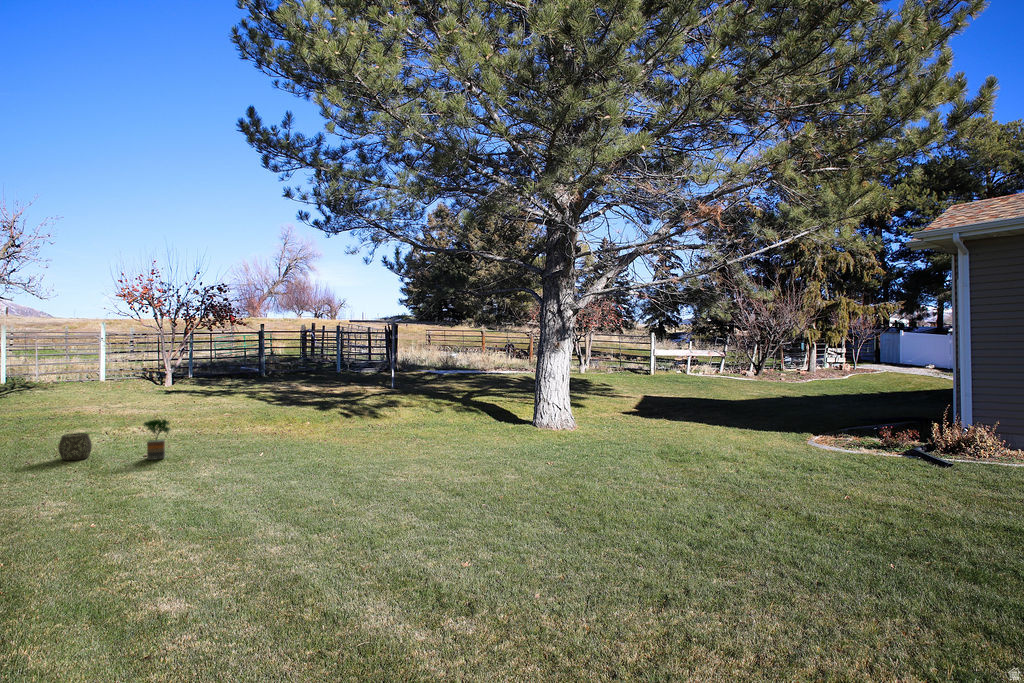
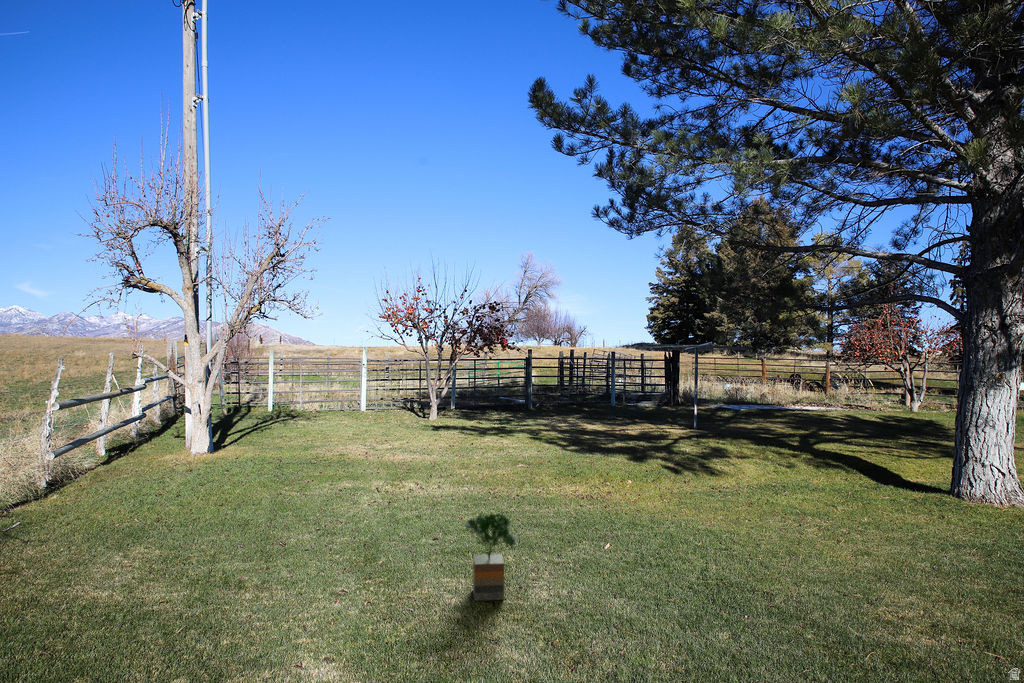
woven basket: present [58,433,92,460] -> none [318,528,374,587]

